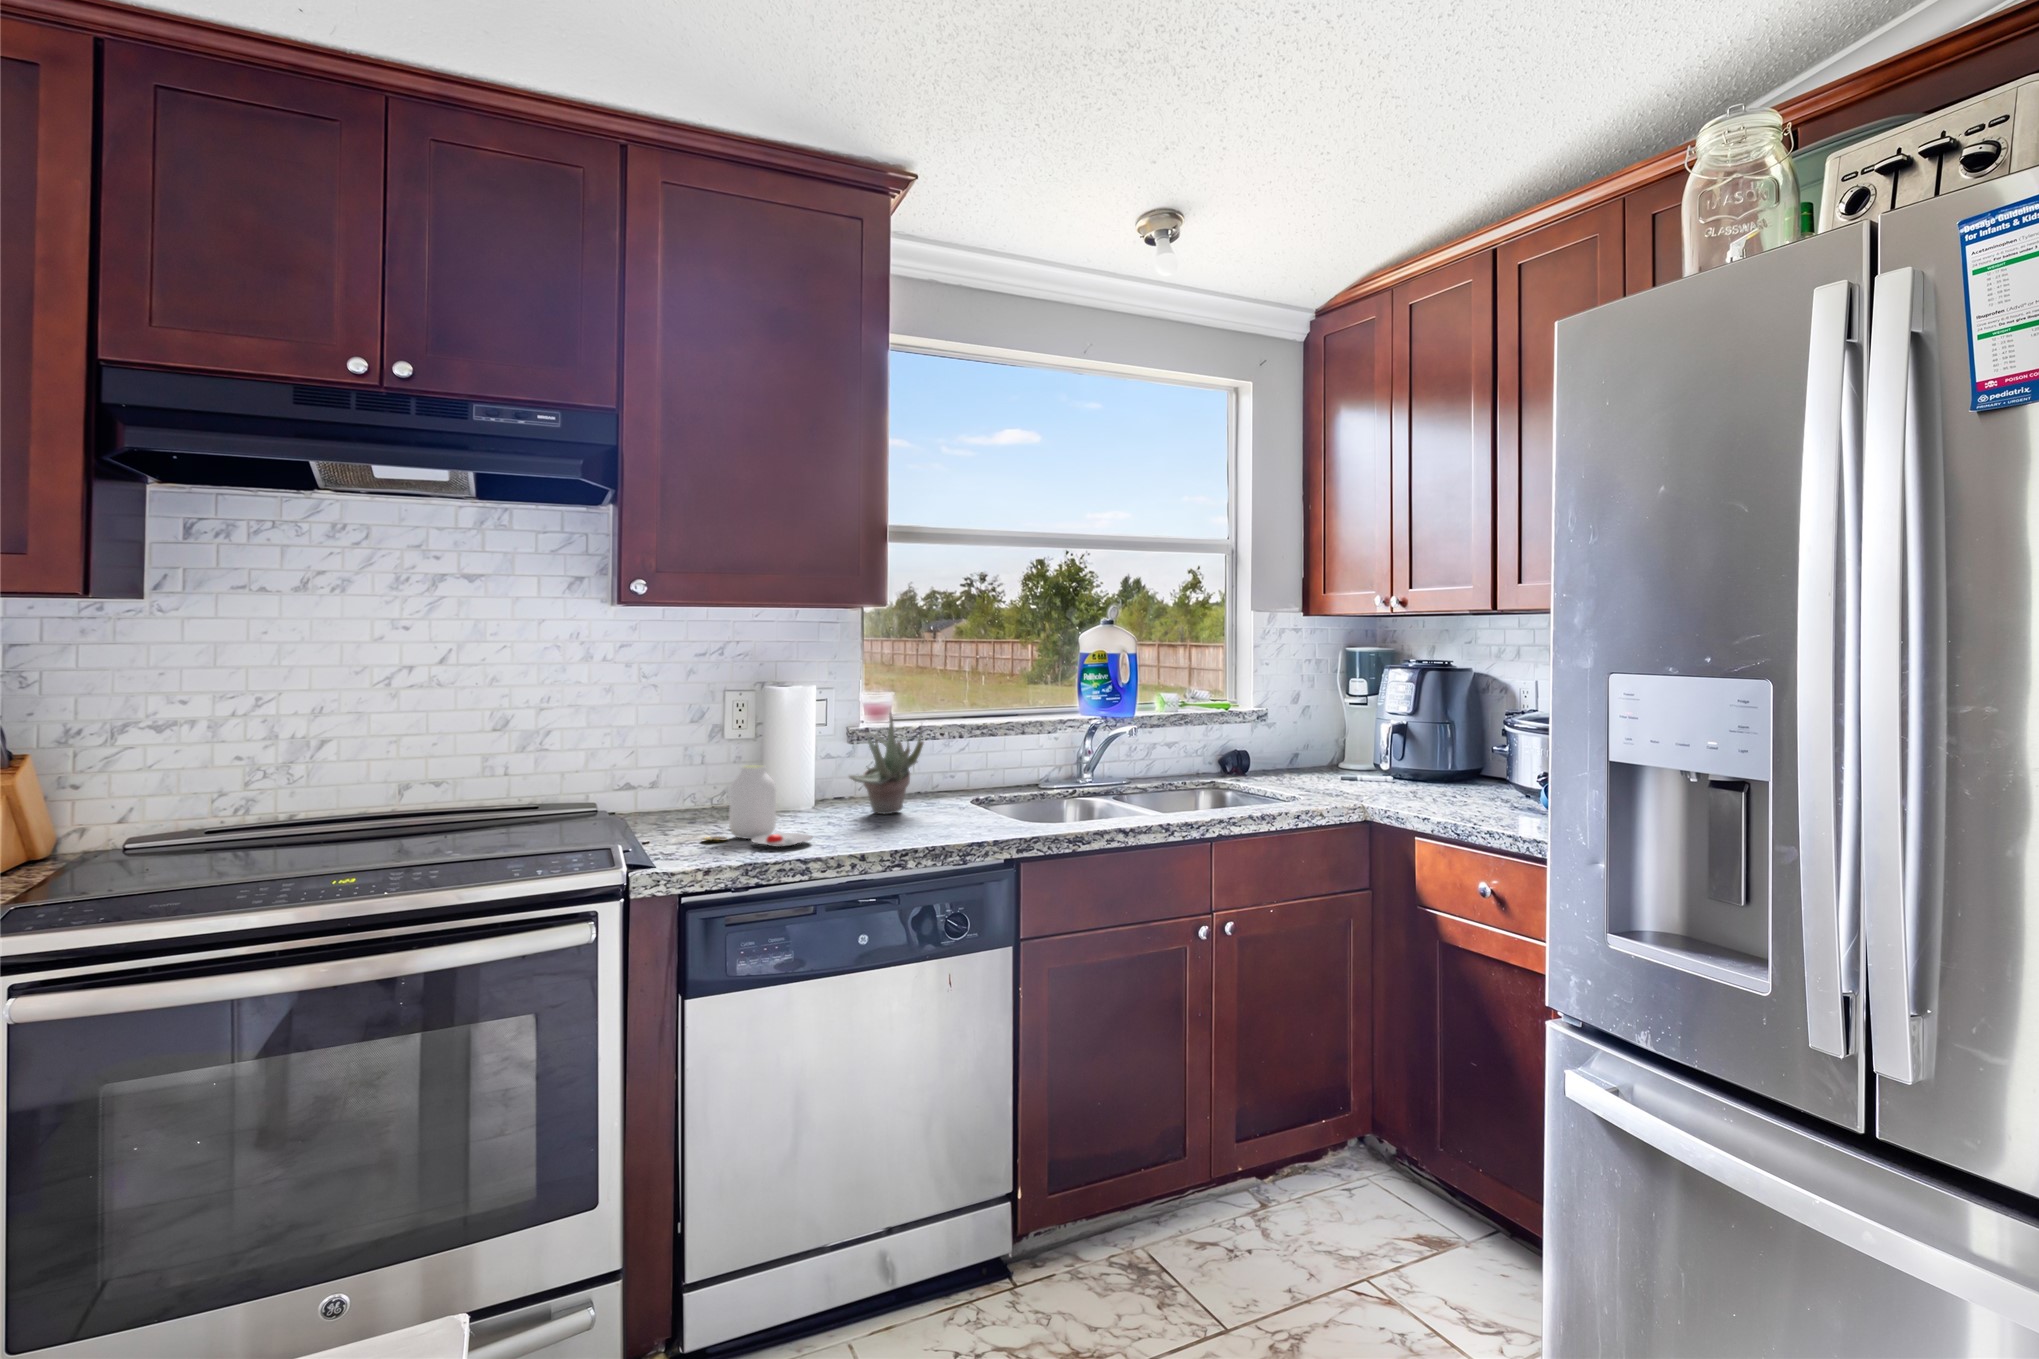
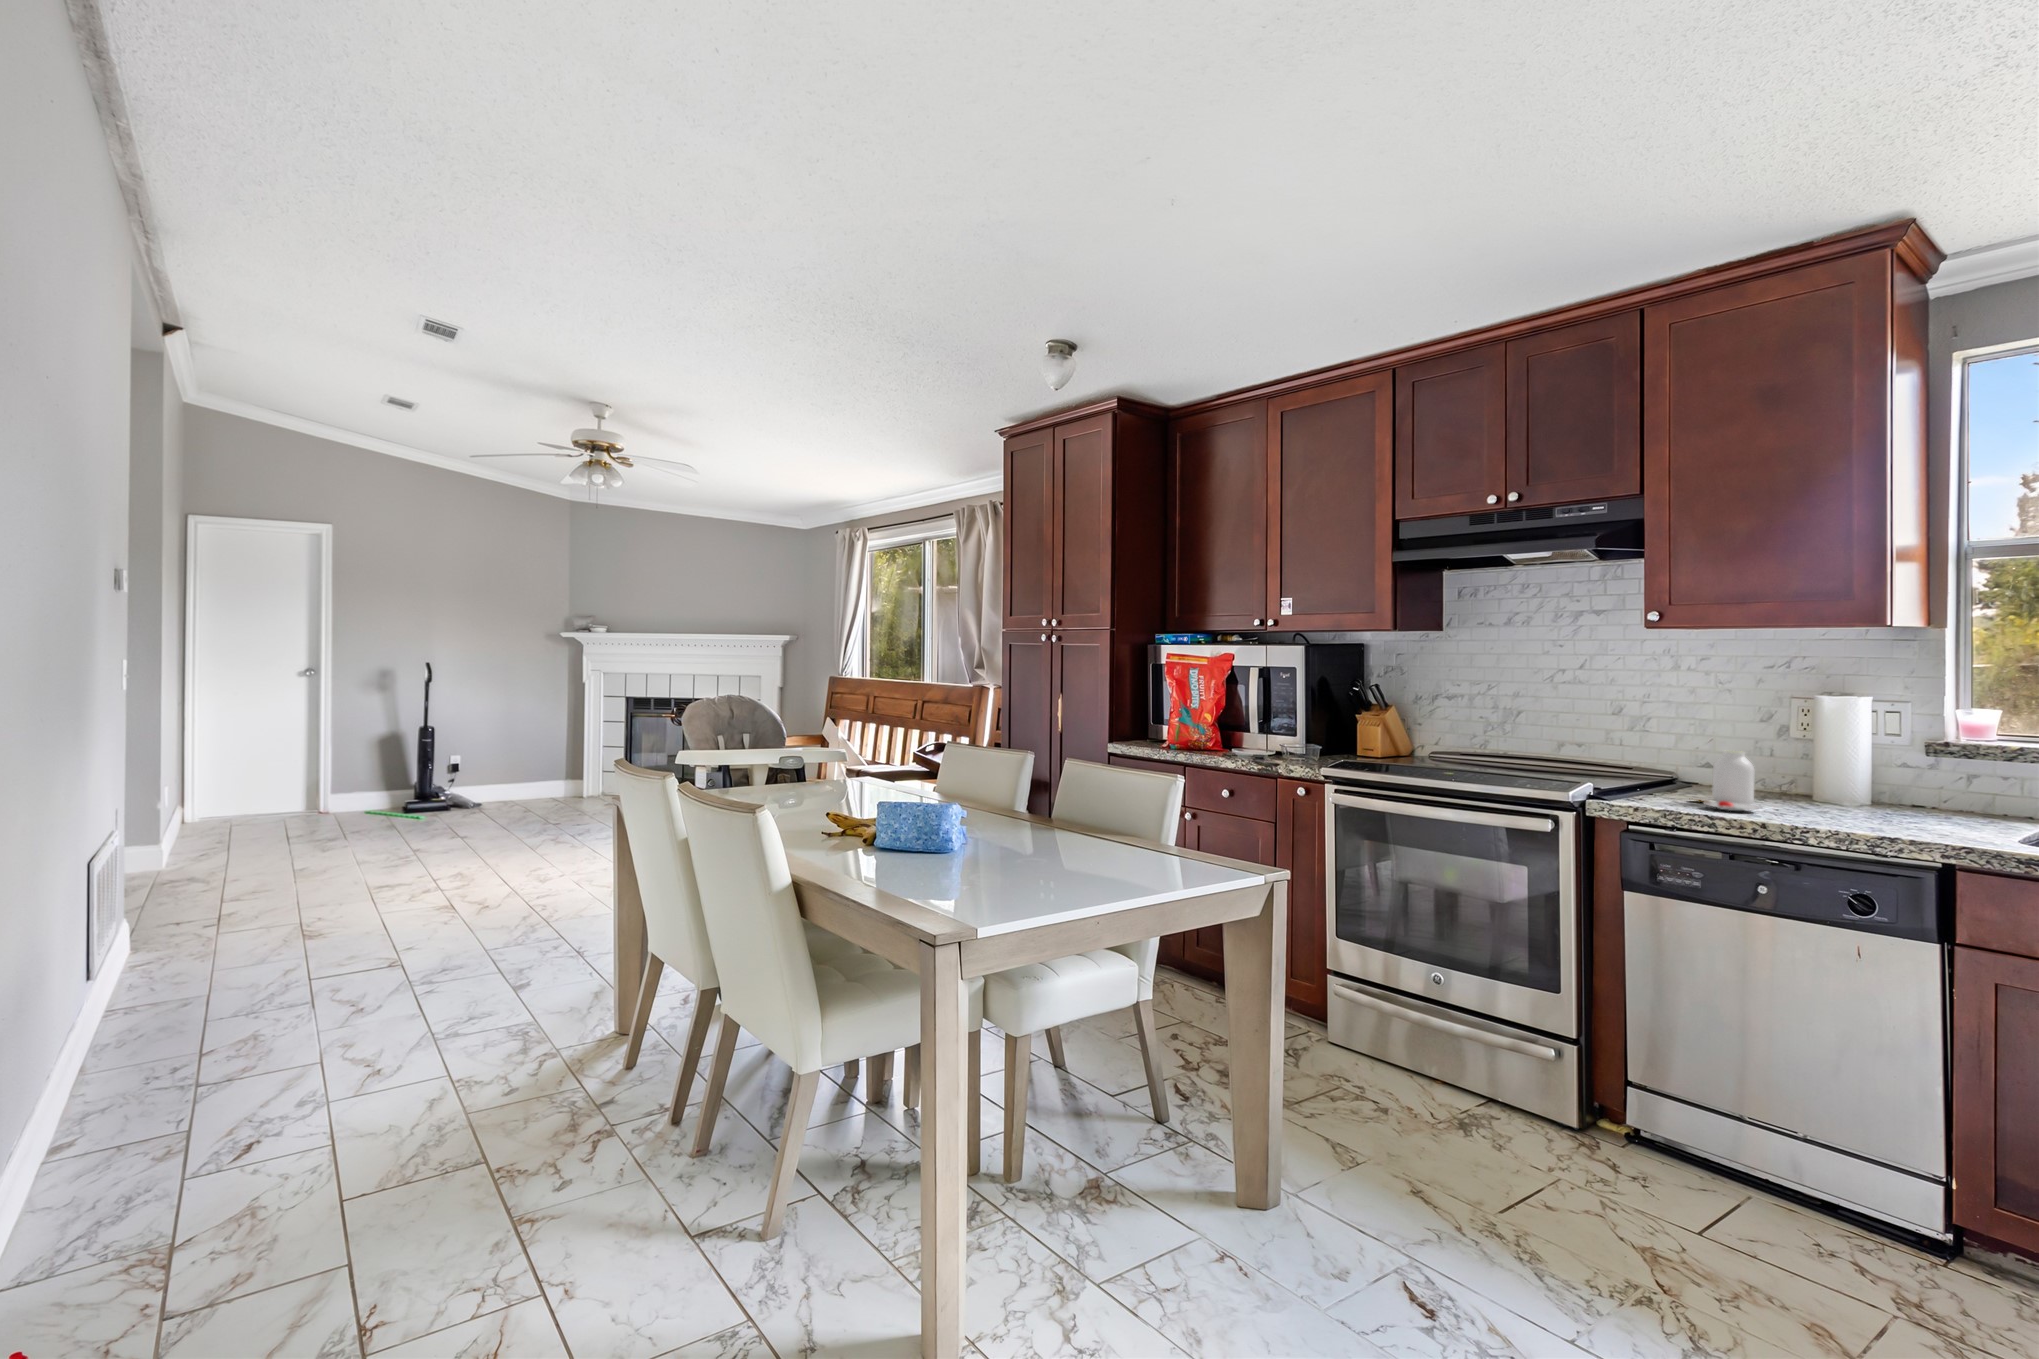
succulent plant: present [849,713,923,814] -> none [1836,723,1953,819]

